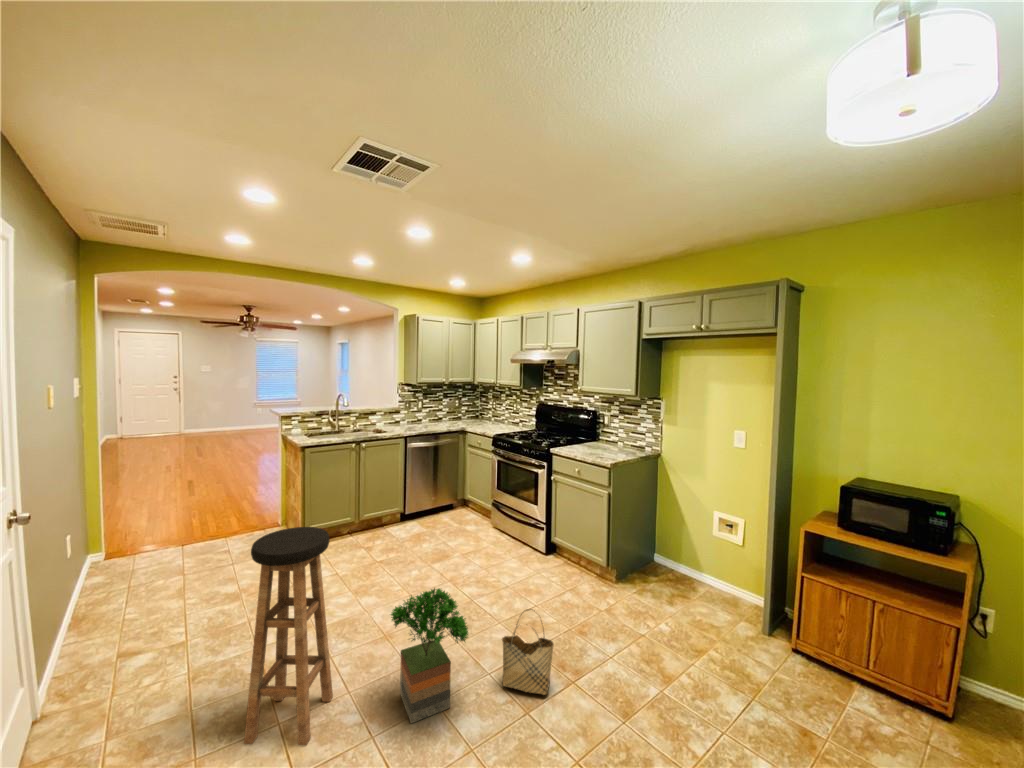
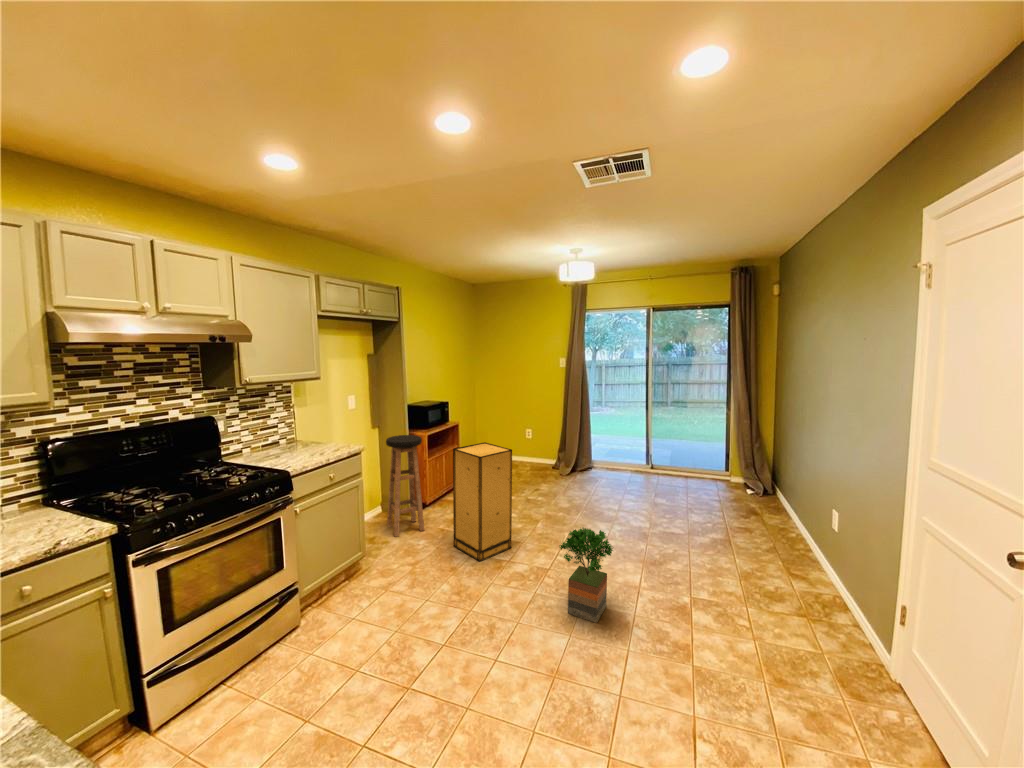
storage cabinet: none [594,510,691,707] -> present [453,442,512,562]
bar stool: present [244,527,333,745] -> present [386,435,424,537]
woven basket: present [502,609,554,695] -> none [517,528,542,586]

